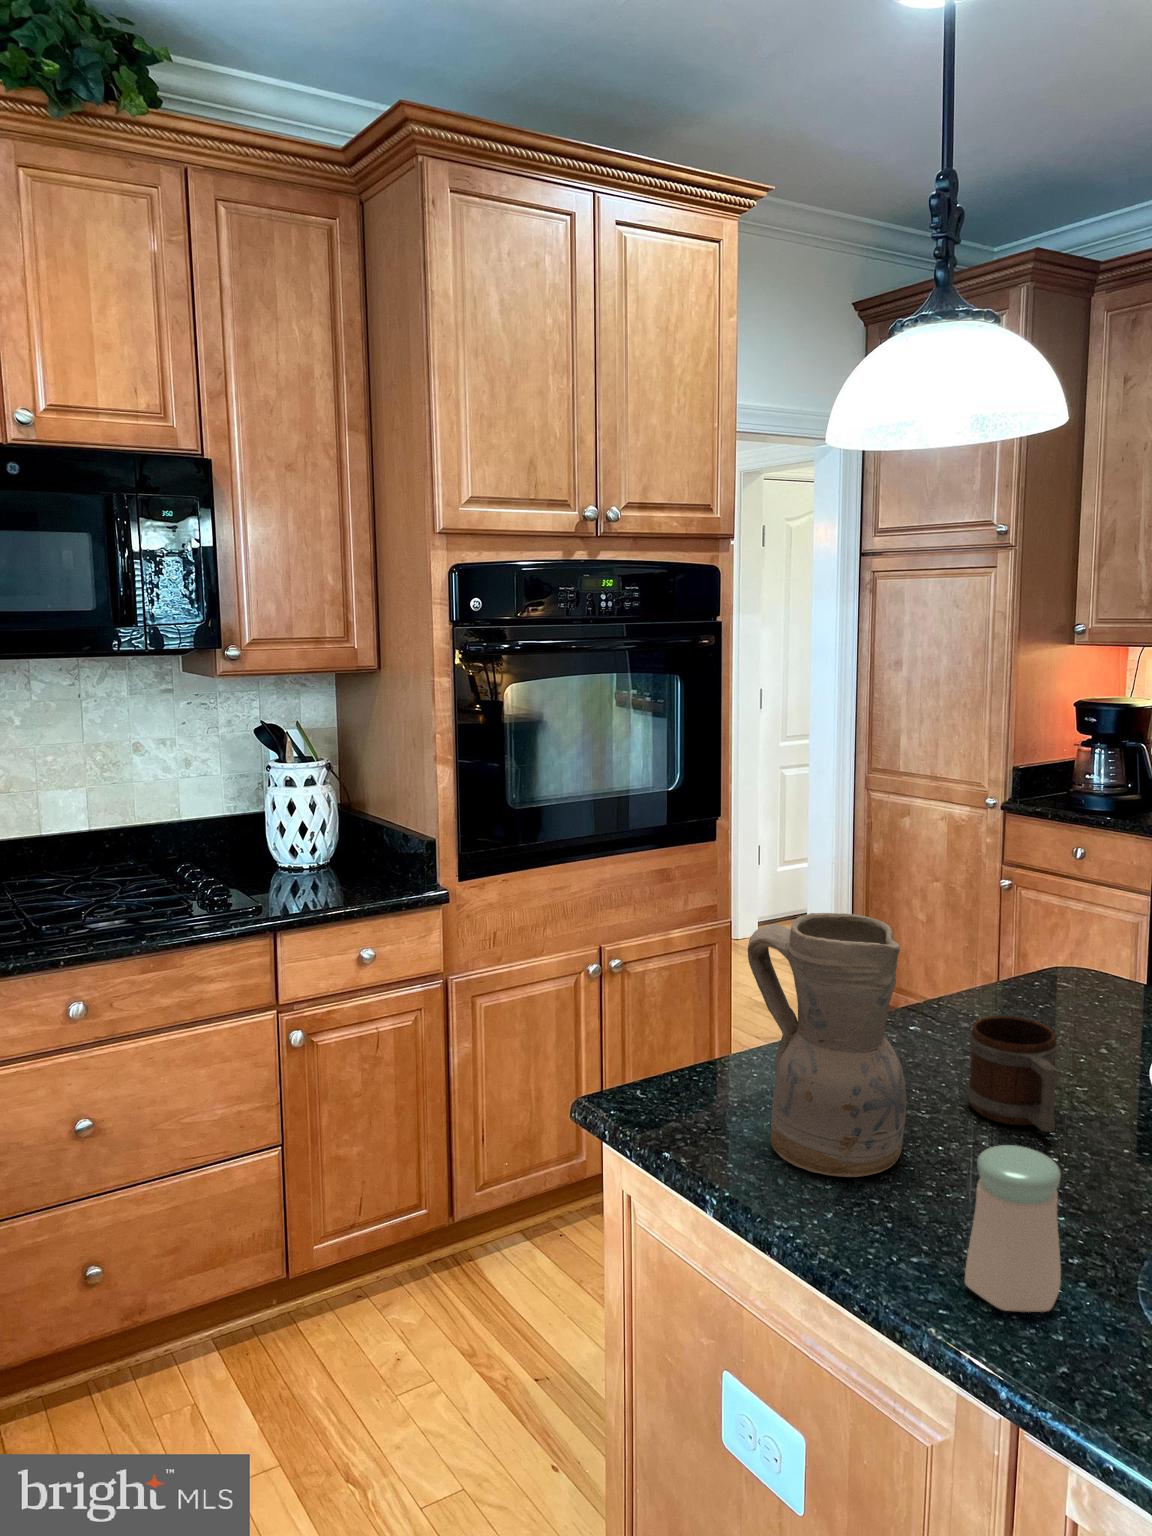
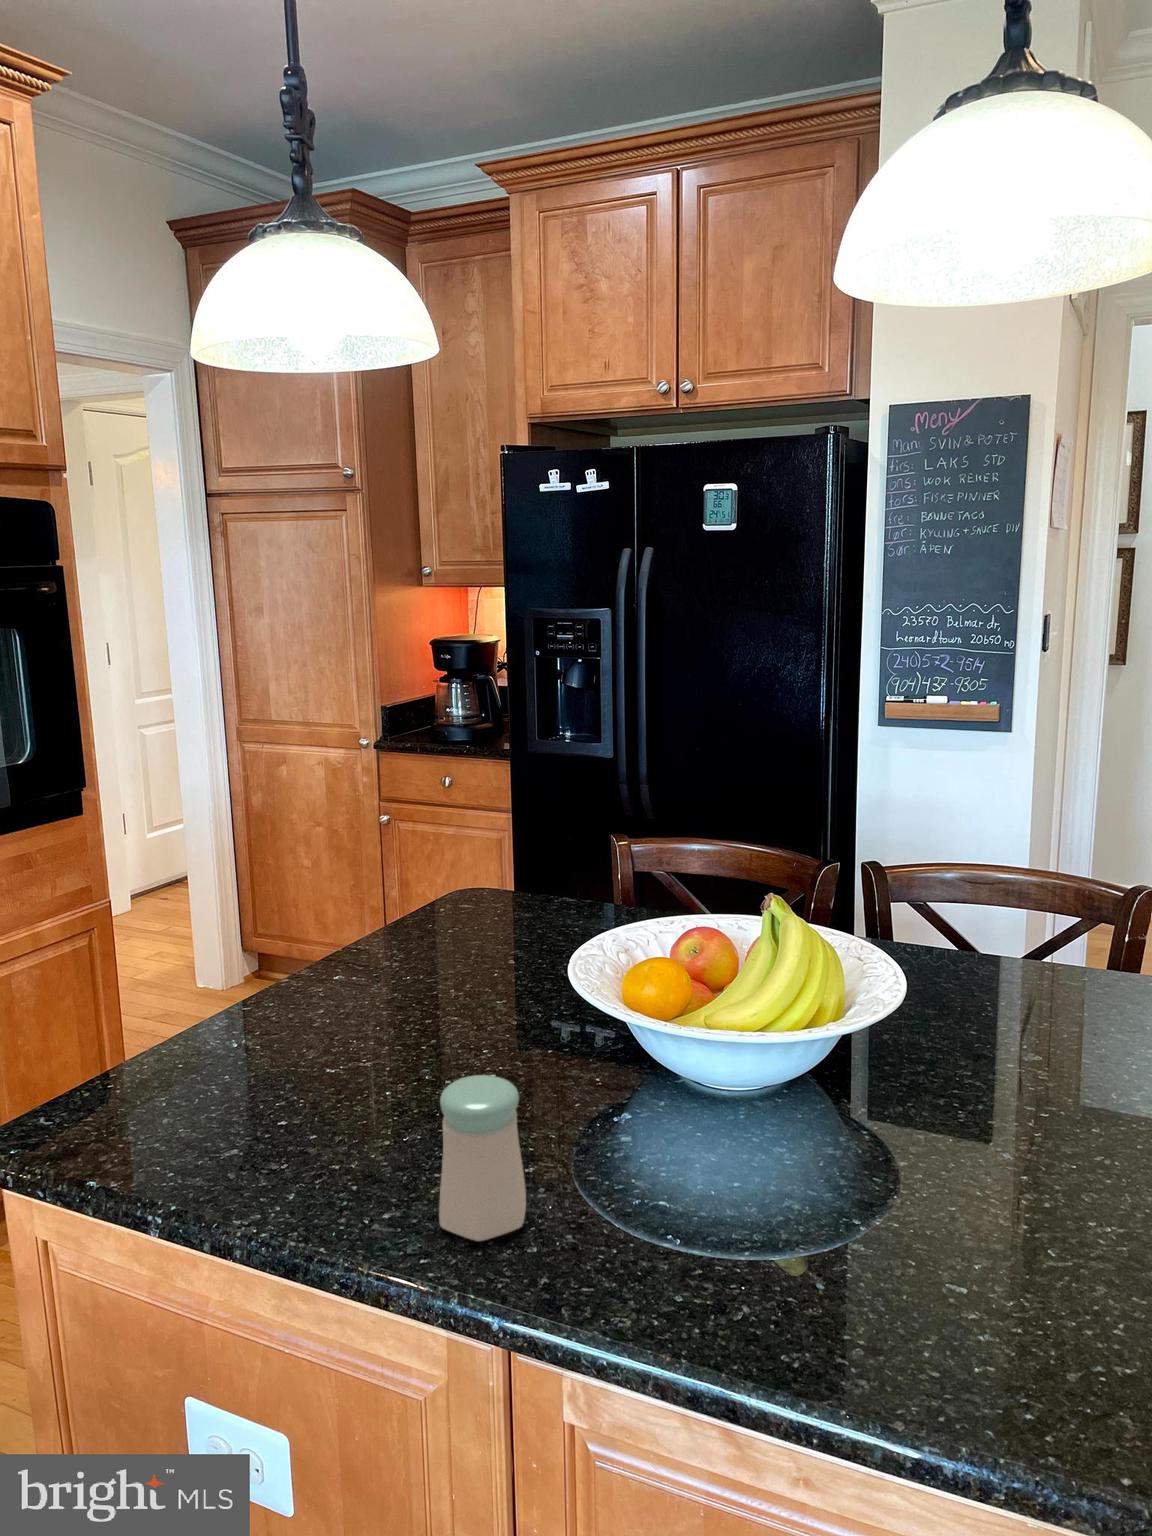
ceramic pitcher: present [748,913,906,1177] -> none [161,871,352,1154]
mug: present [967,1016,1058,1132] -> none [399,945,489,1051]

